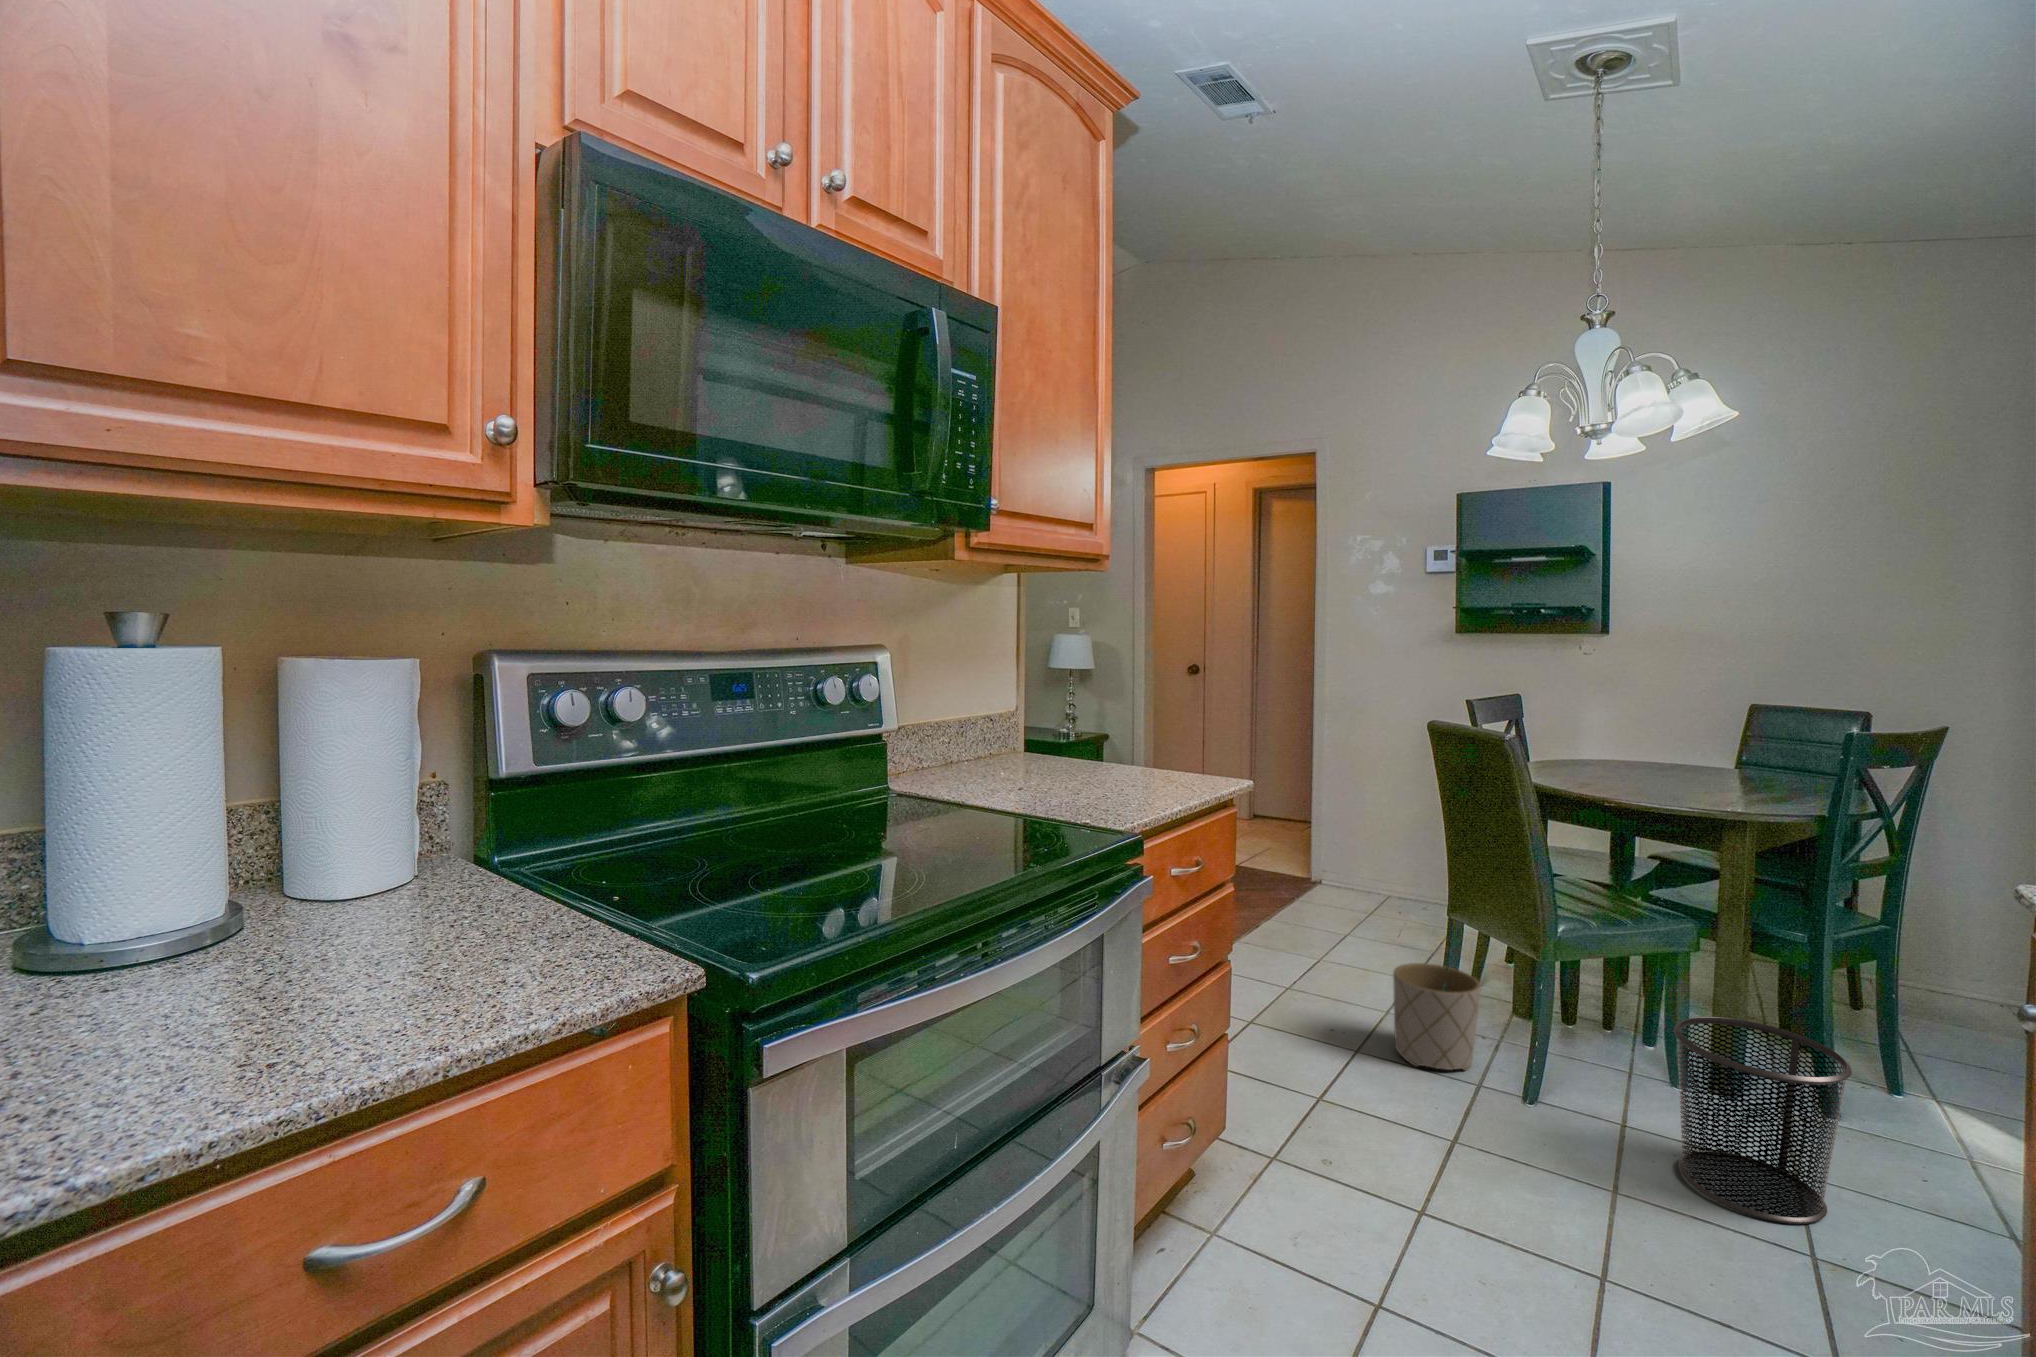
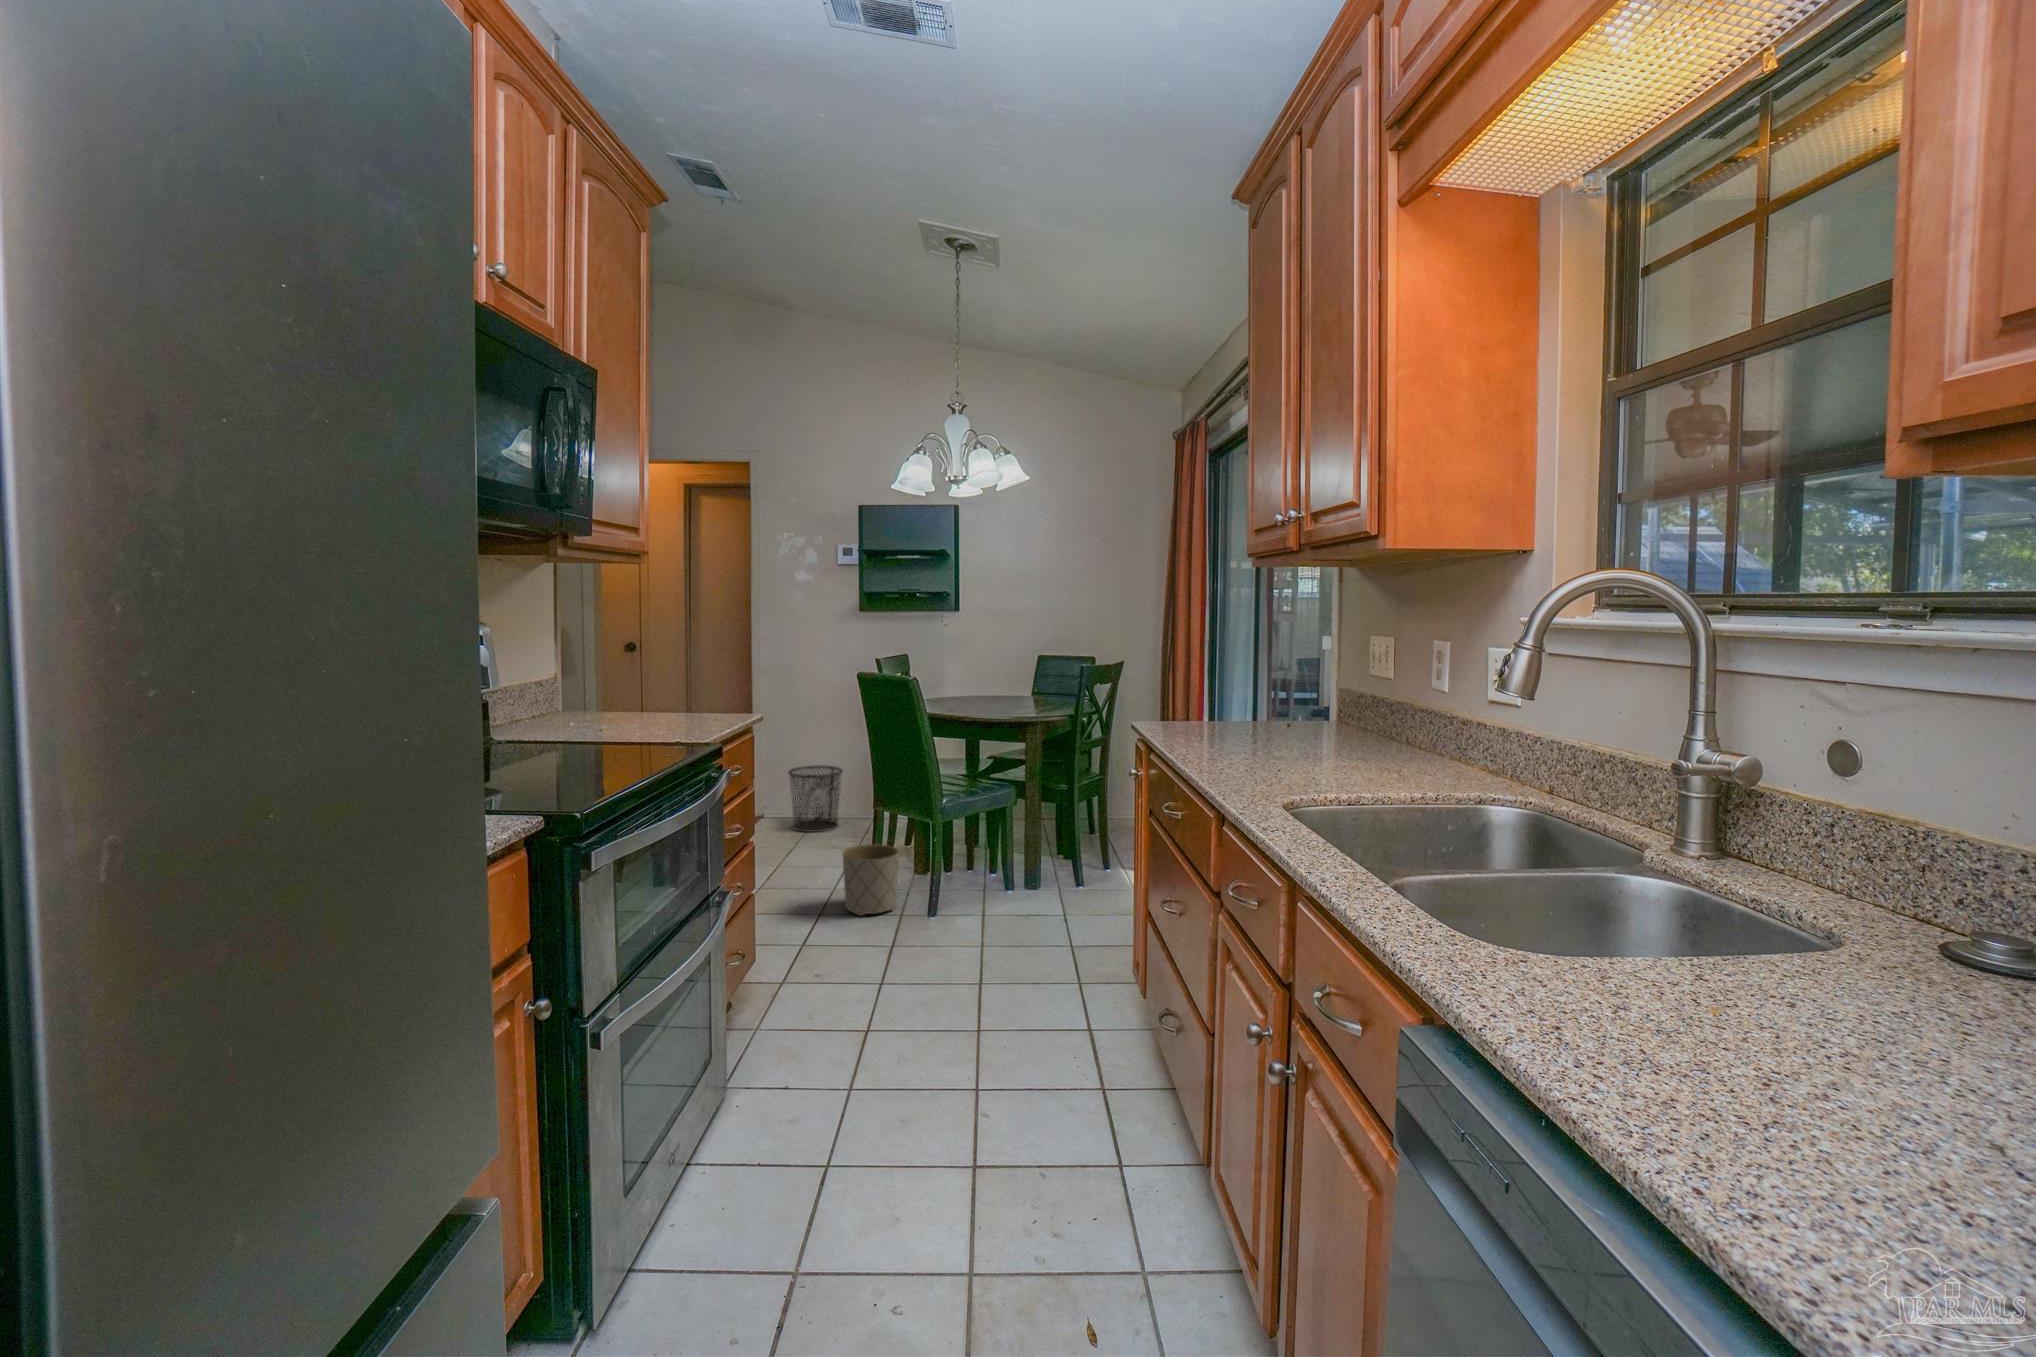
waste bin: present [1674,1017,1852,1224] -> present [788,765,842,832]

